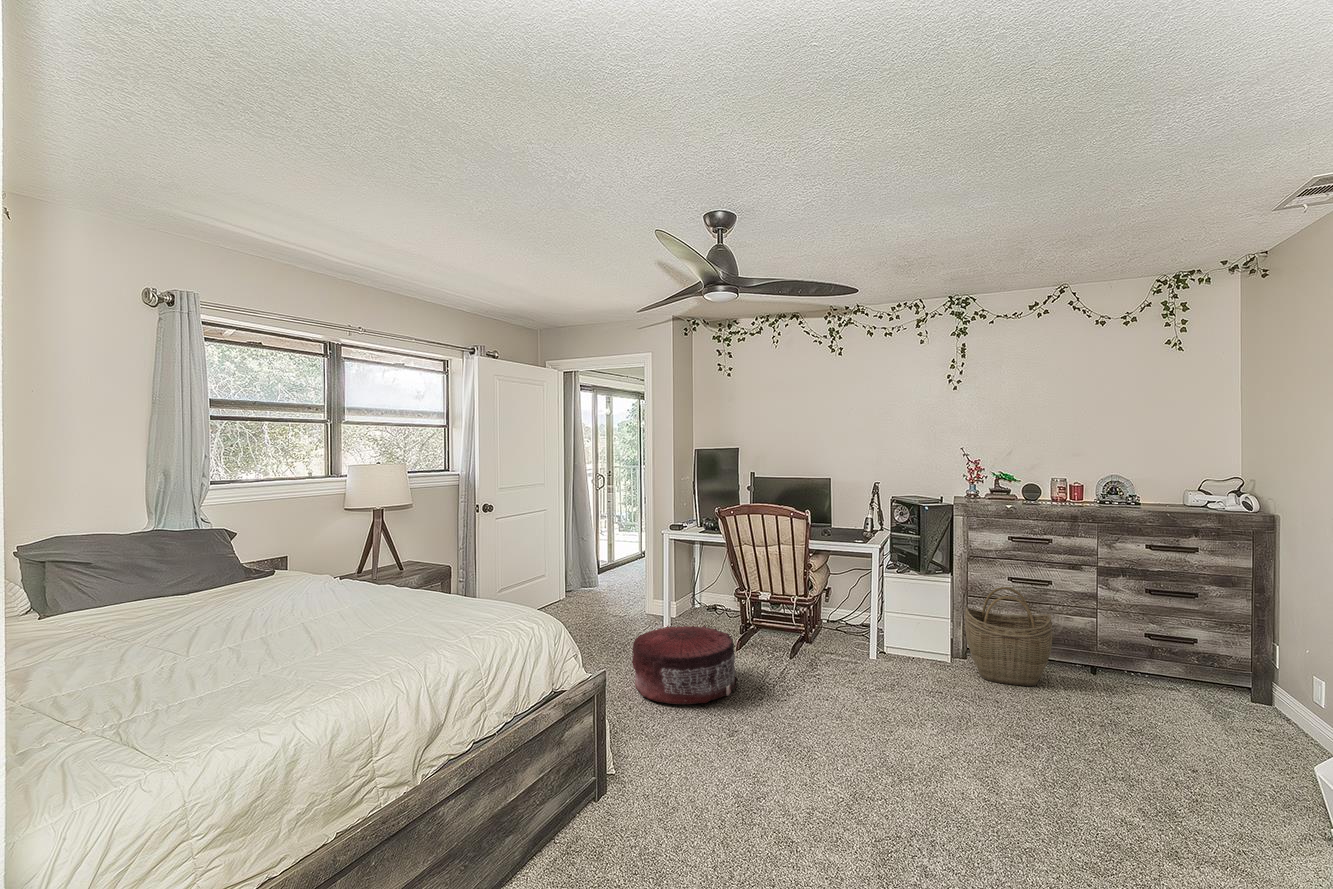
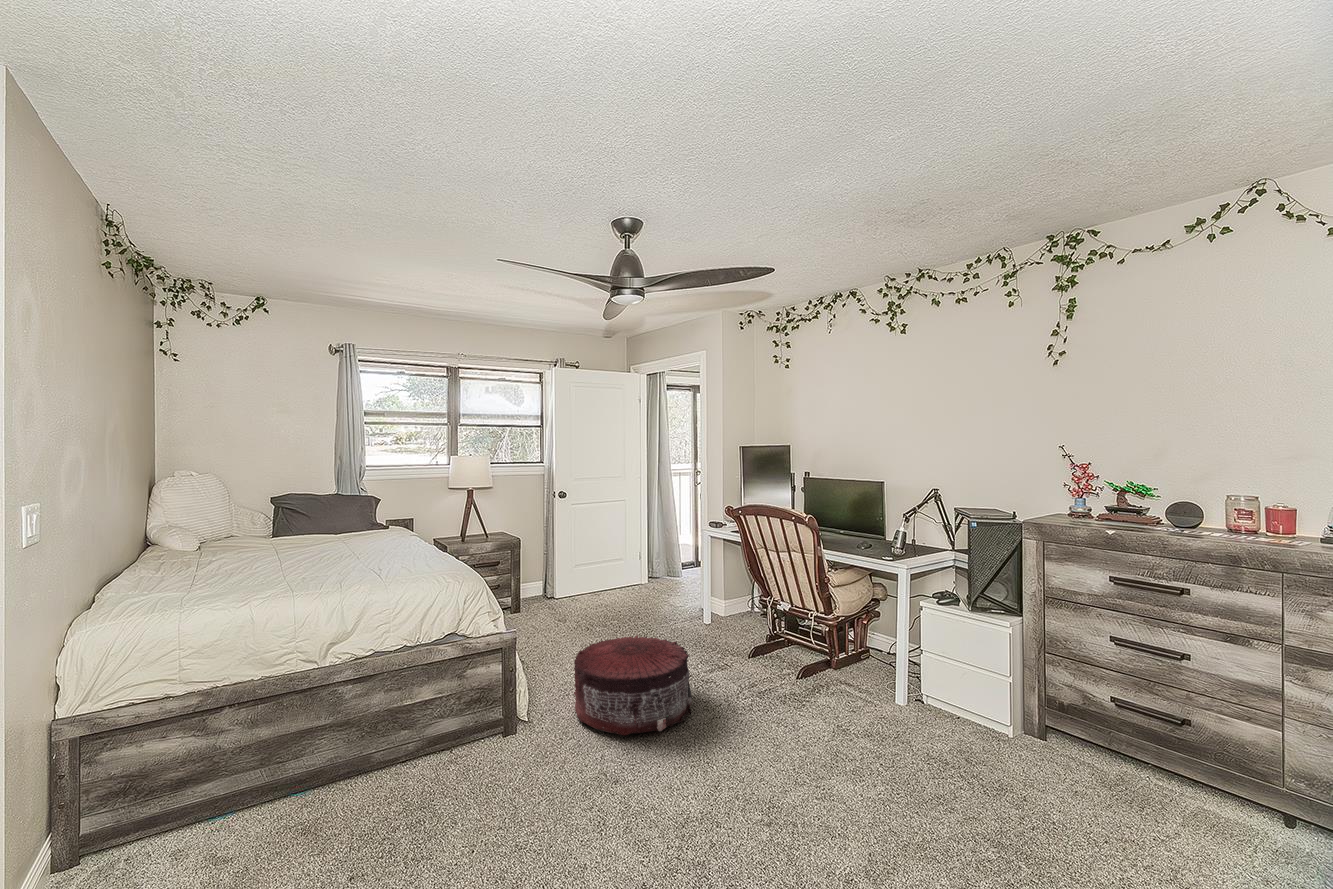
woven basket: present [965,587,1052,686] -> none [1022,652,1174,822]

